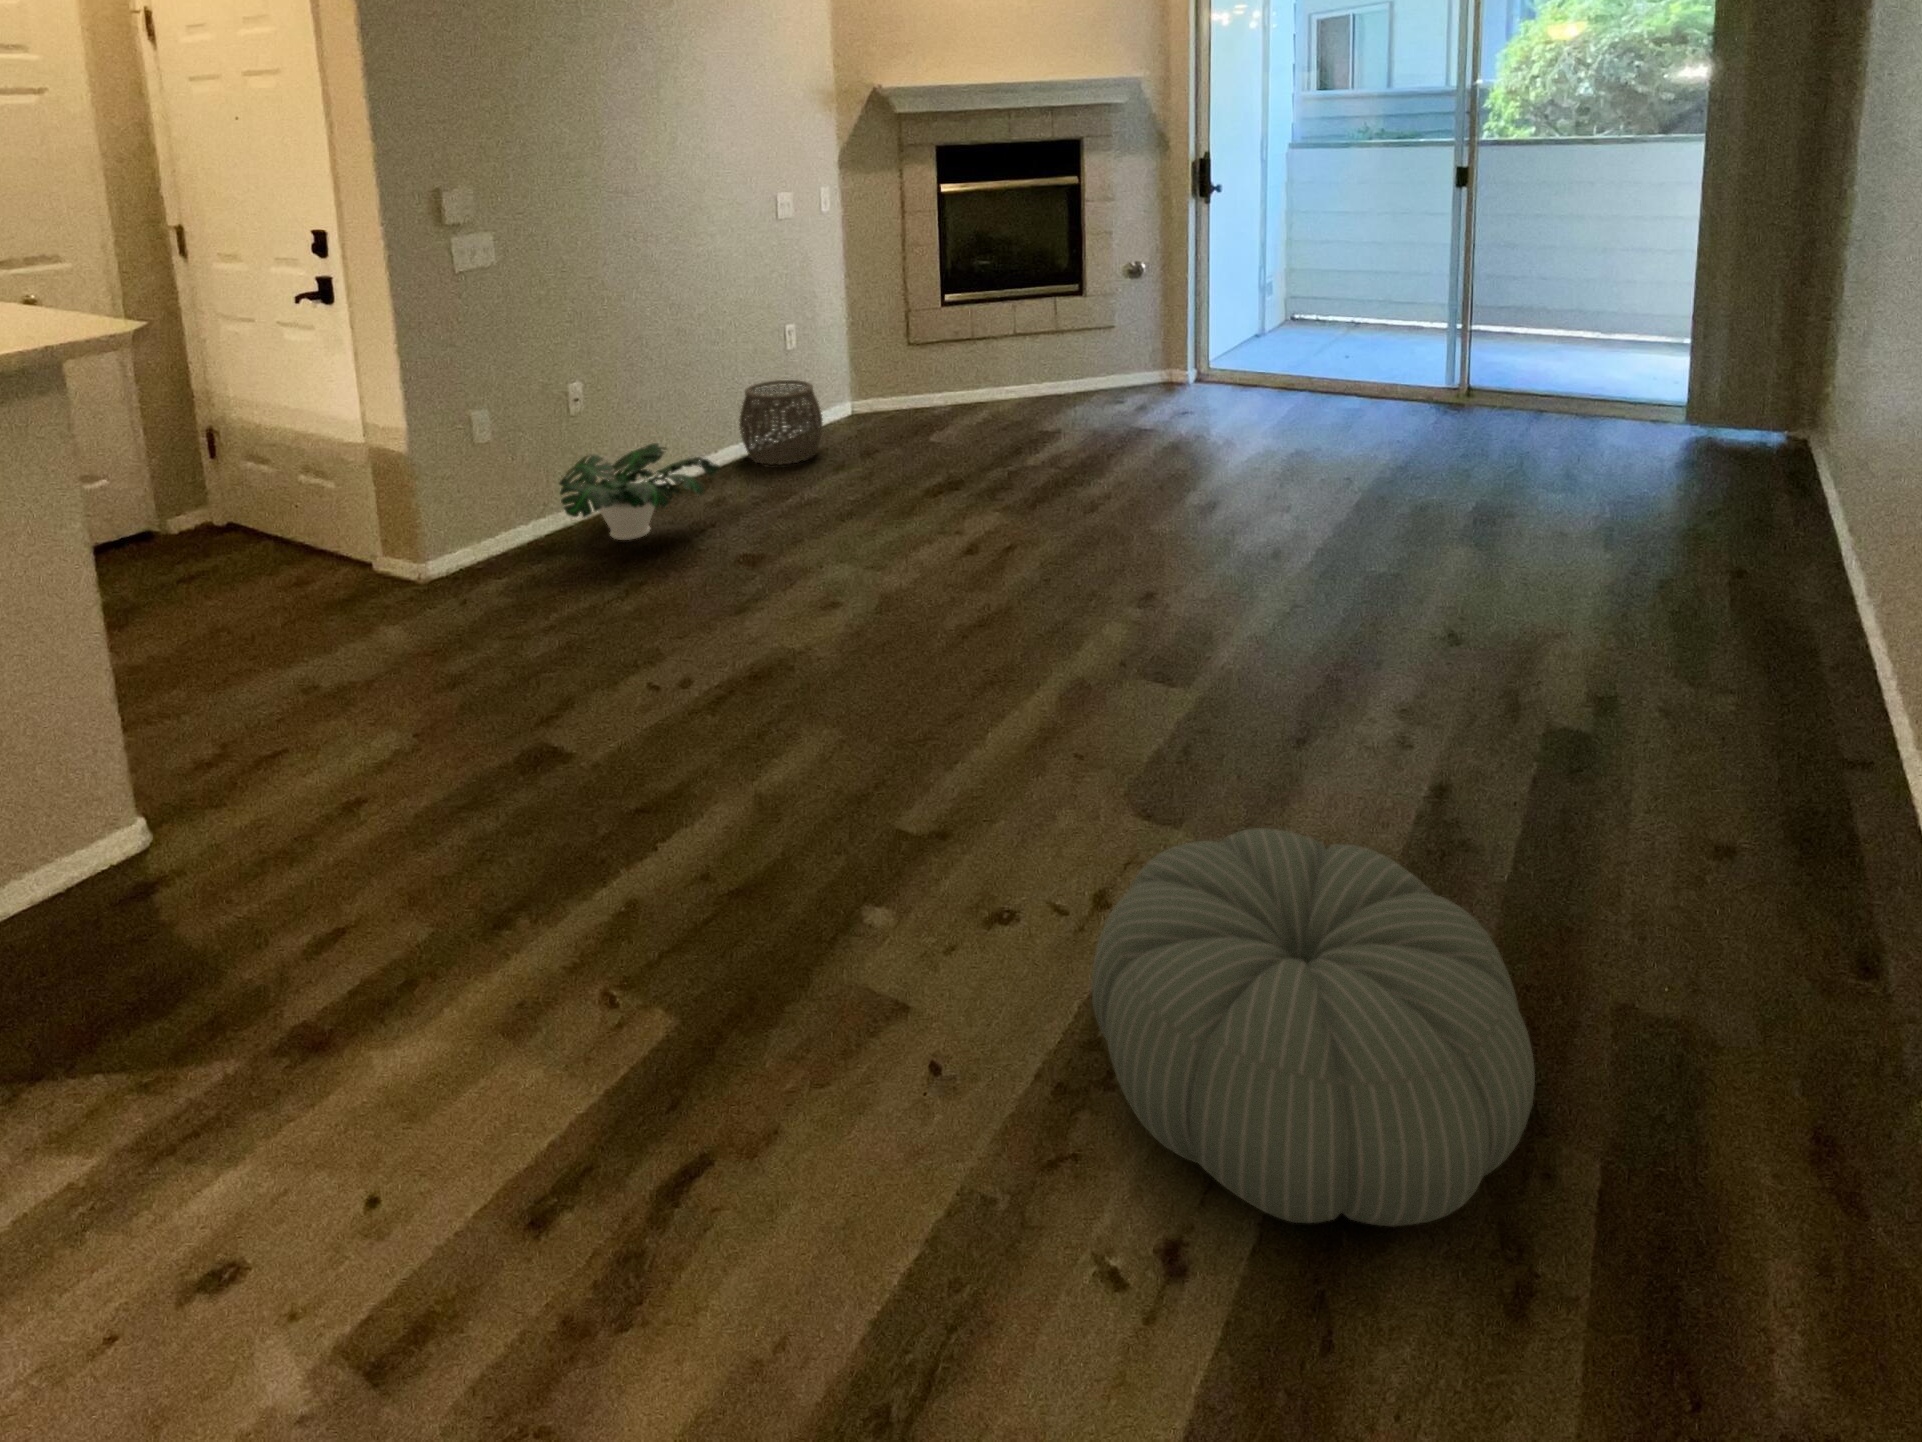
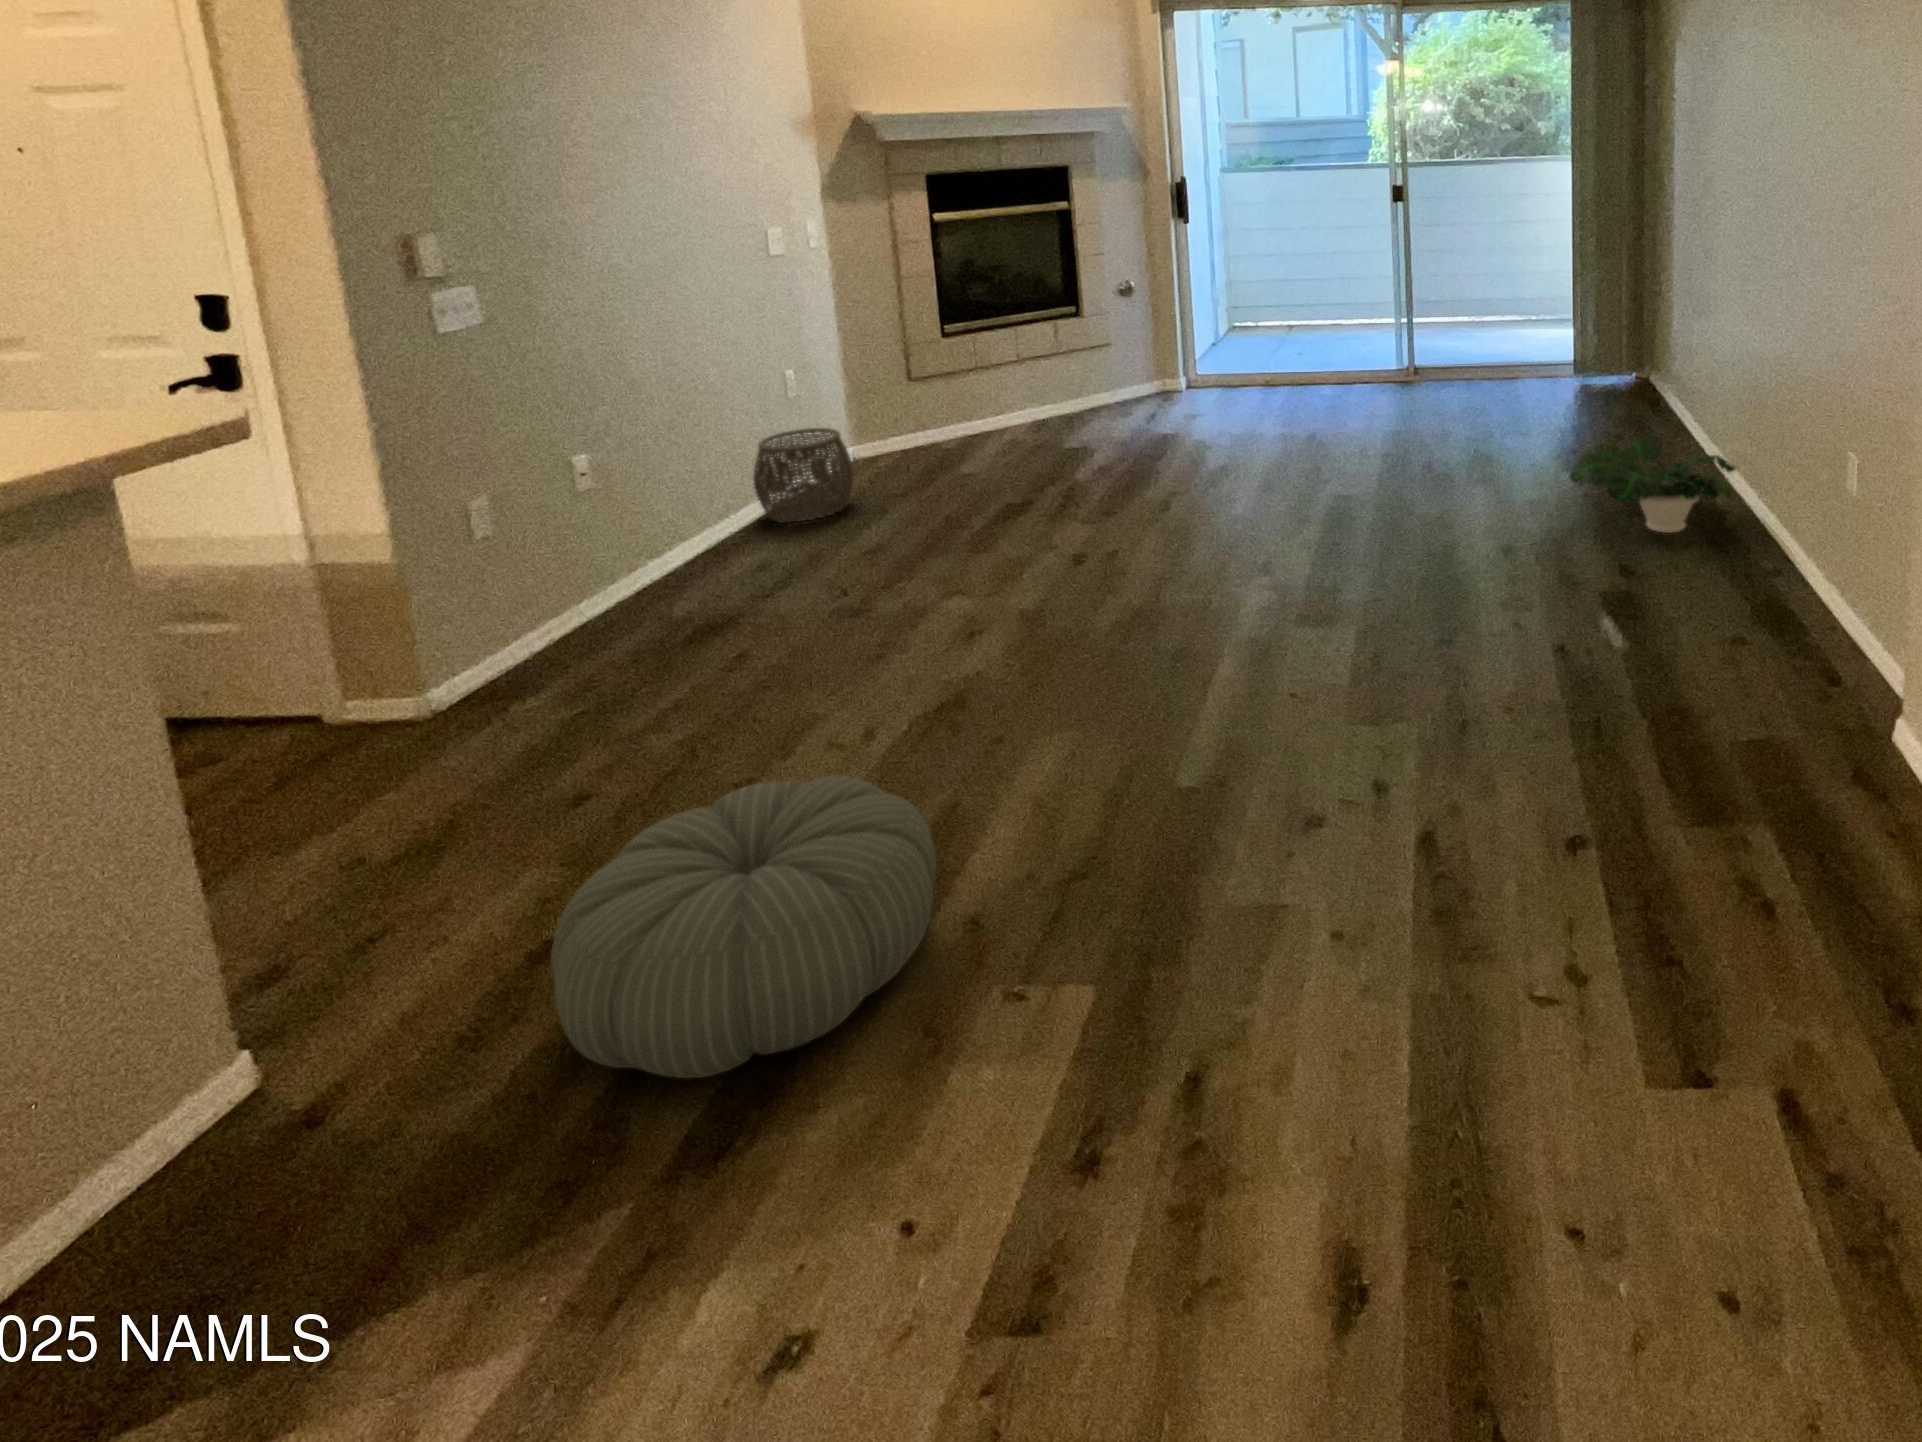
potted plant: present [559,443,720,540] -> present [1570,436,1735,533]
pouf: present [1091,828,1535,1226] -> present [551,775,936,1078]

